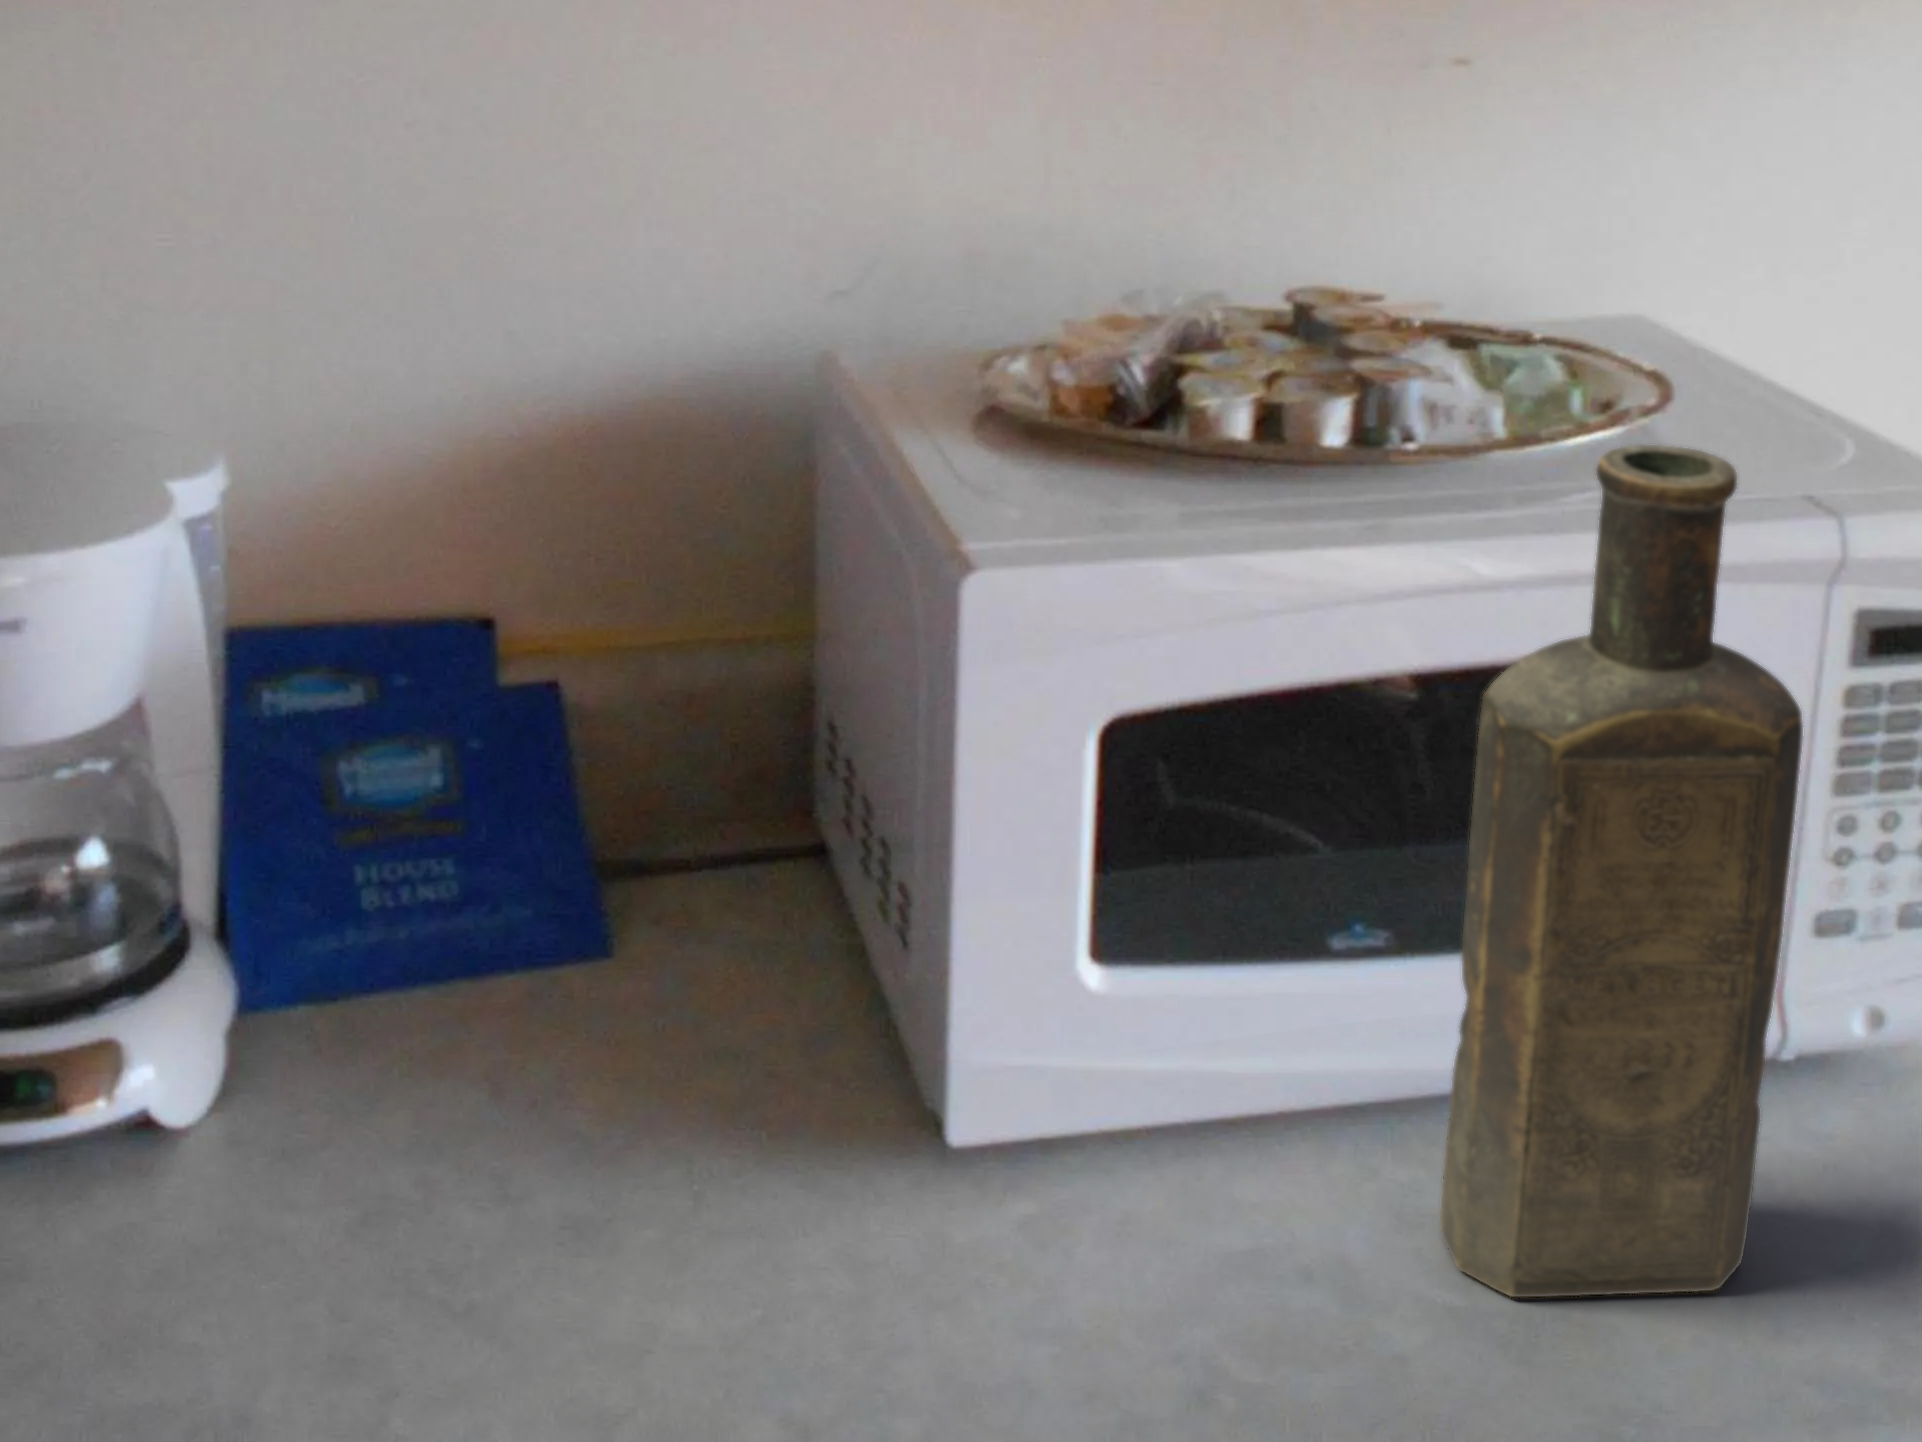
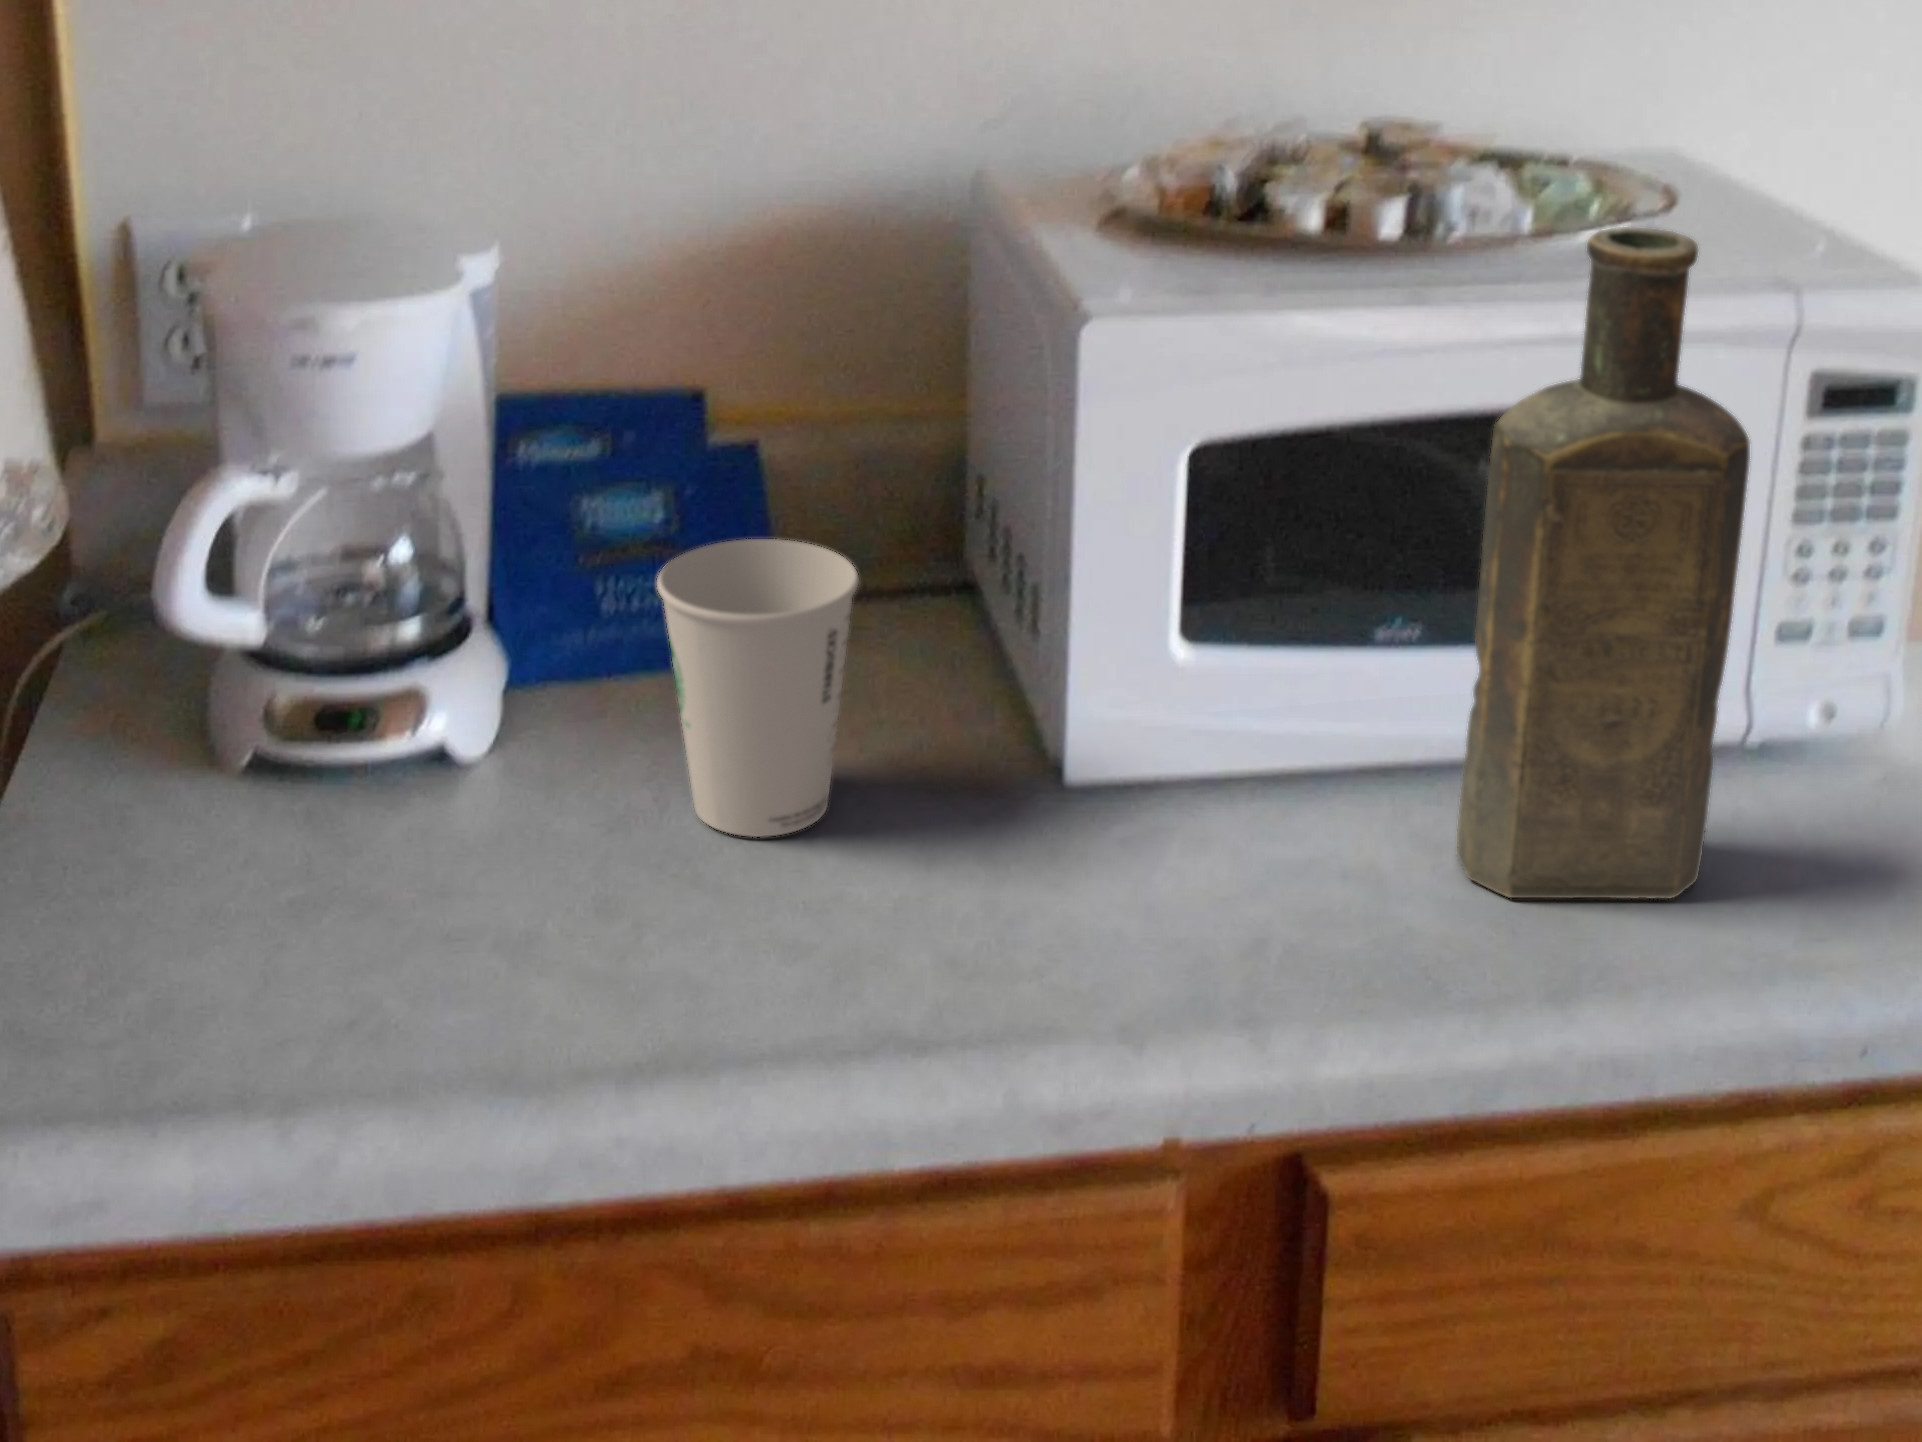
paper cup: none [417,839,679,1236] -> present [657,539,859,837]

